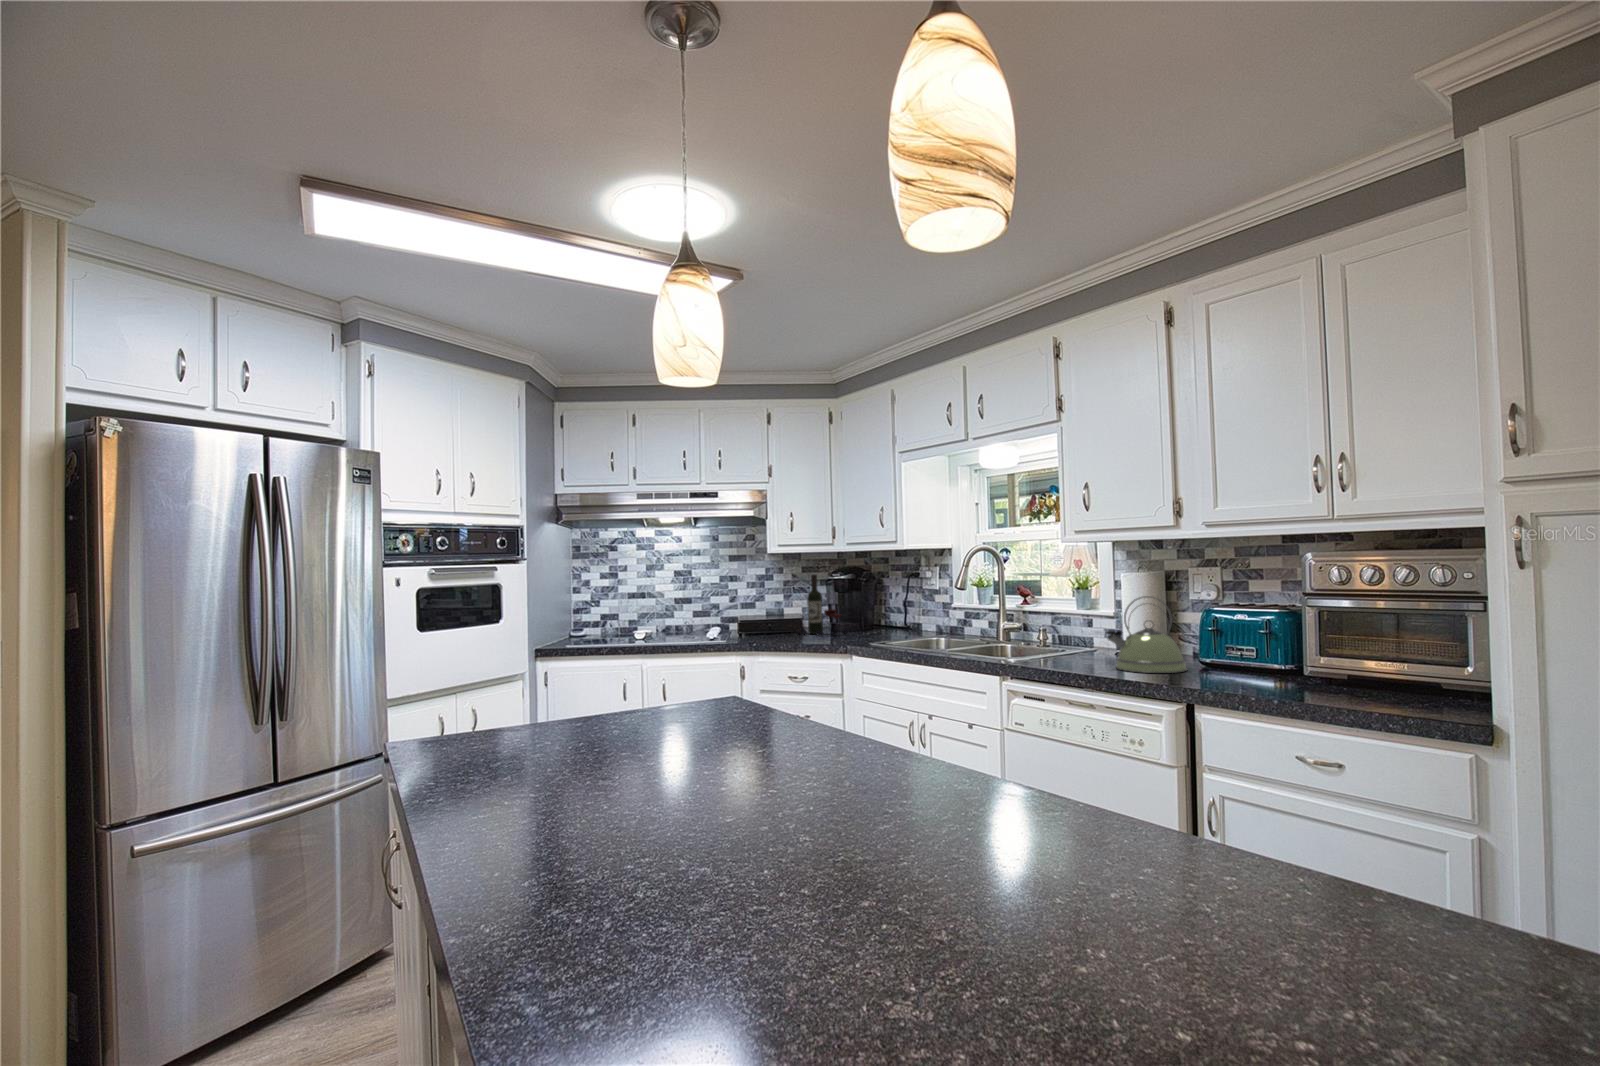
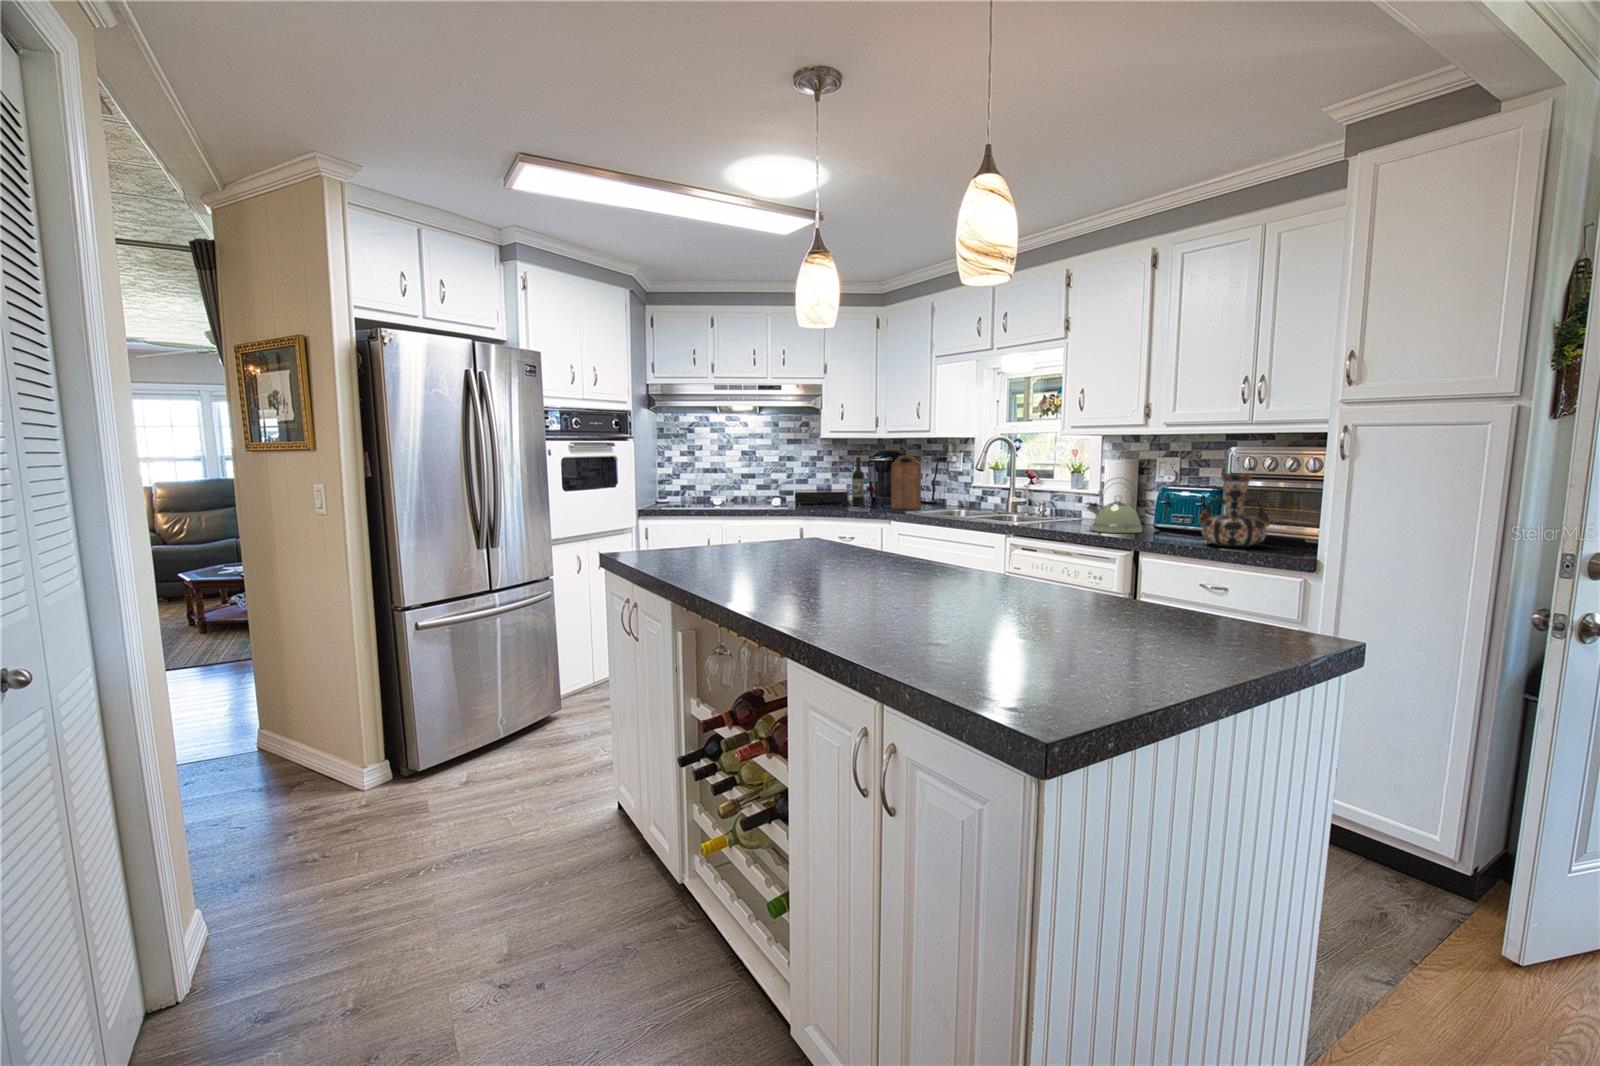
cutting board: none [853,572,891,638] -> present [891,456,921,510]
decorative vase: none [1277,589,1389,697] -> present [1199,473,1271,547]

